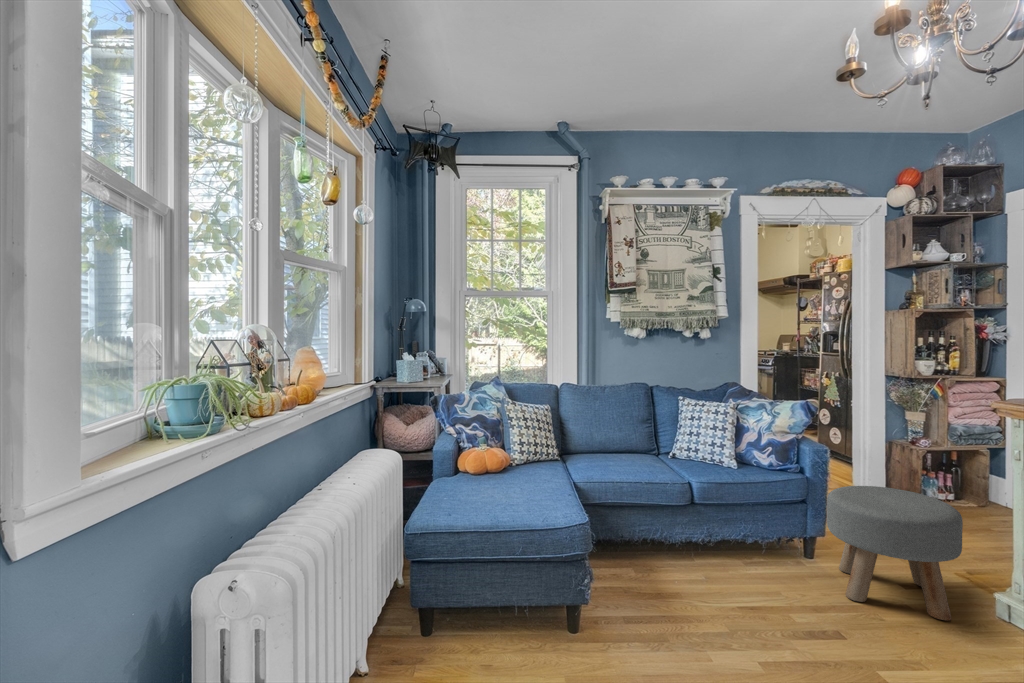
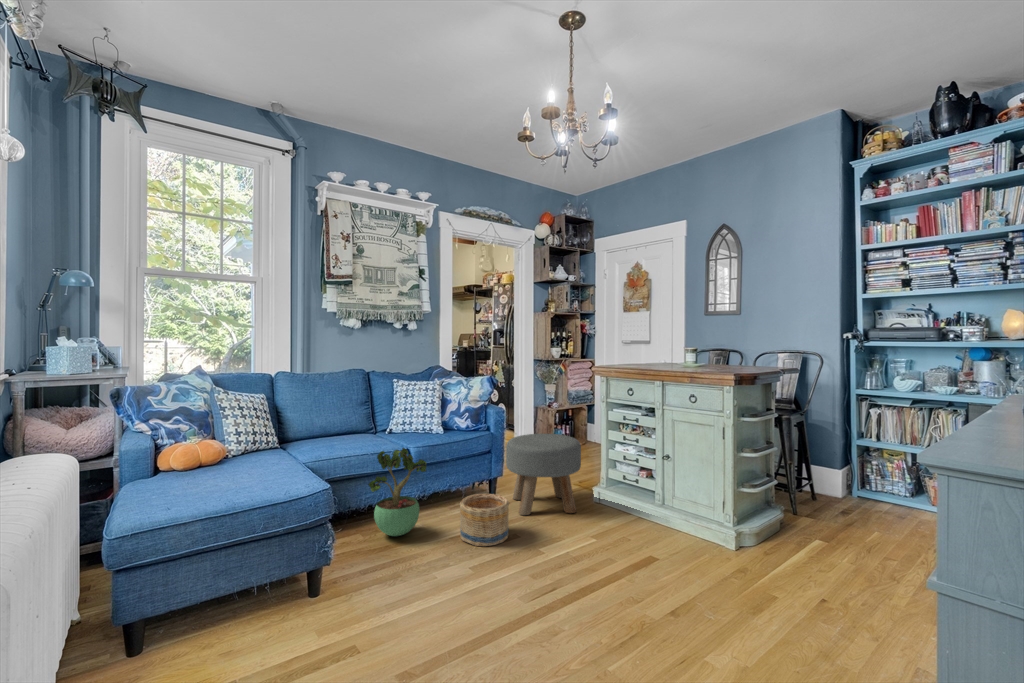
potted plant: none [640,483,708,583] -> present [368,448,426,536]
basket: none [750,557,825,635] -> present [460,494,509,546]

